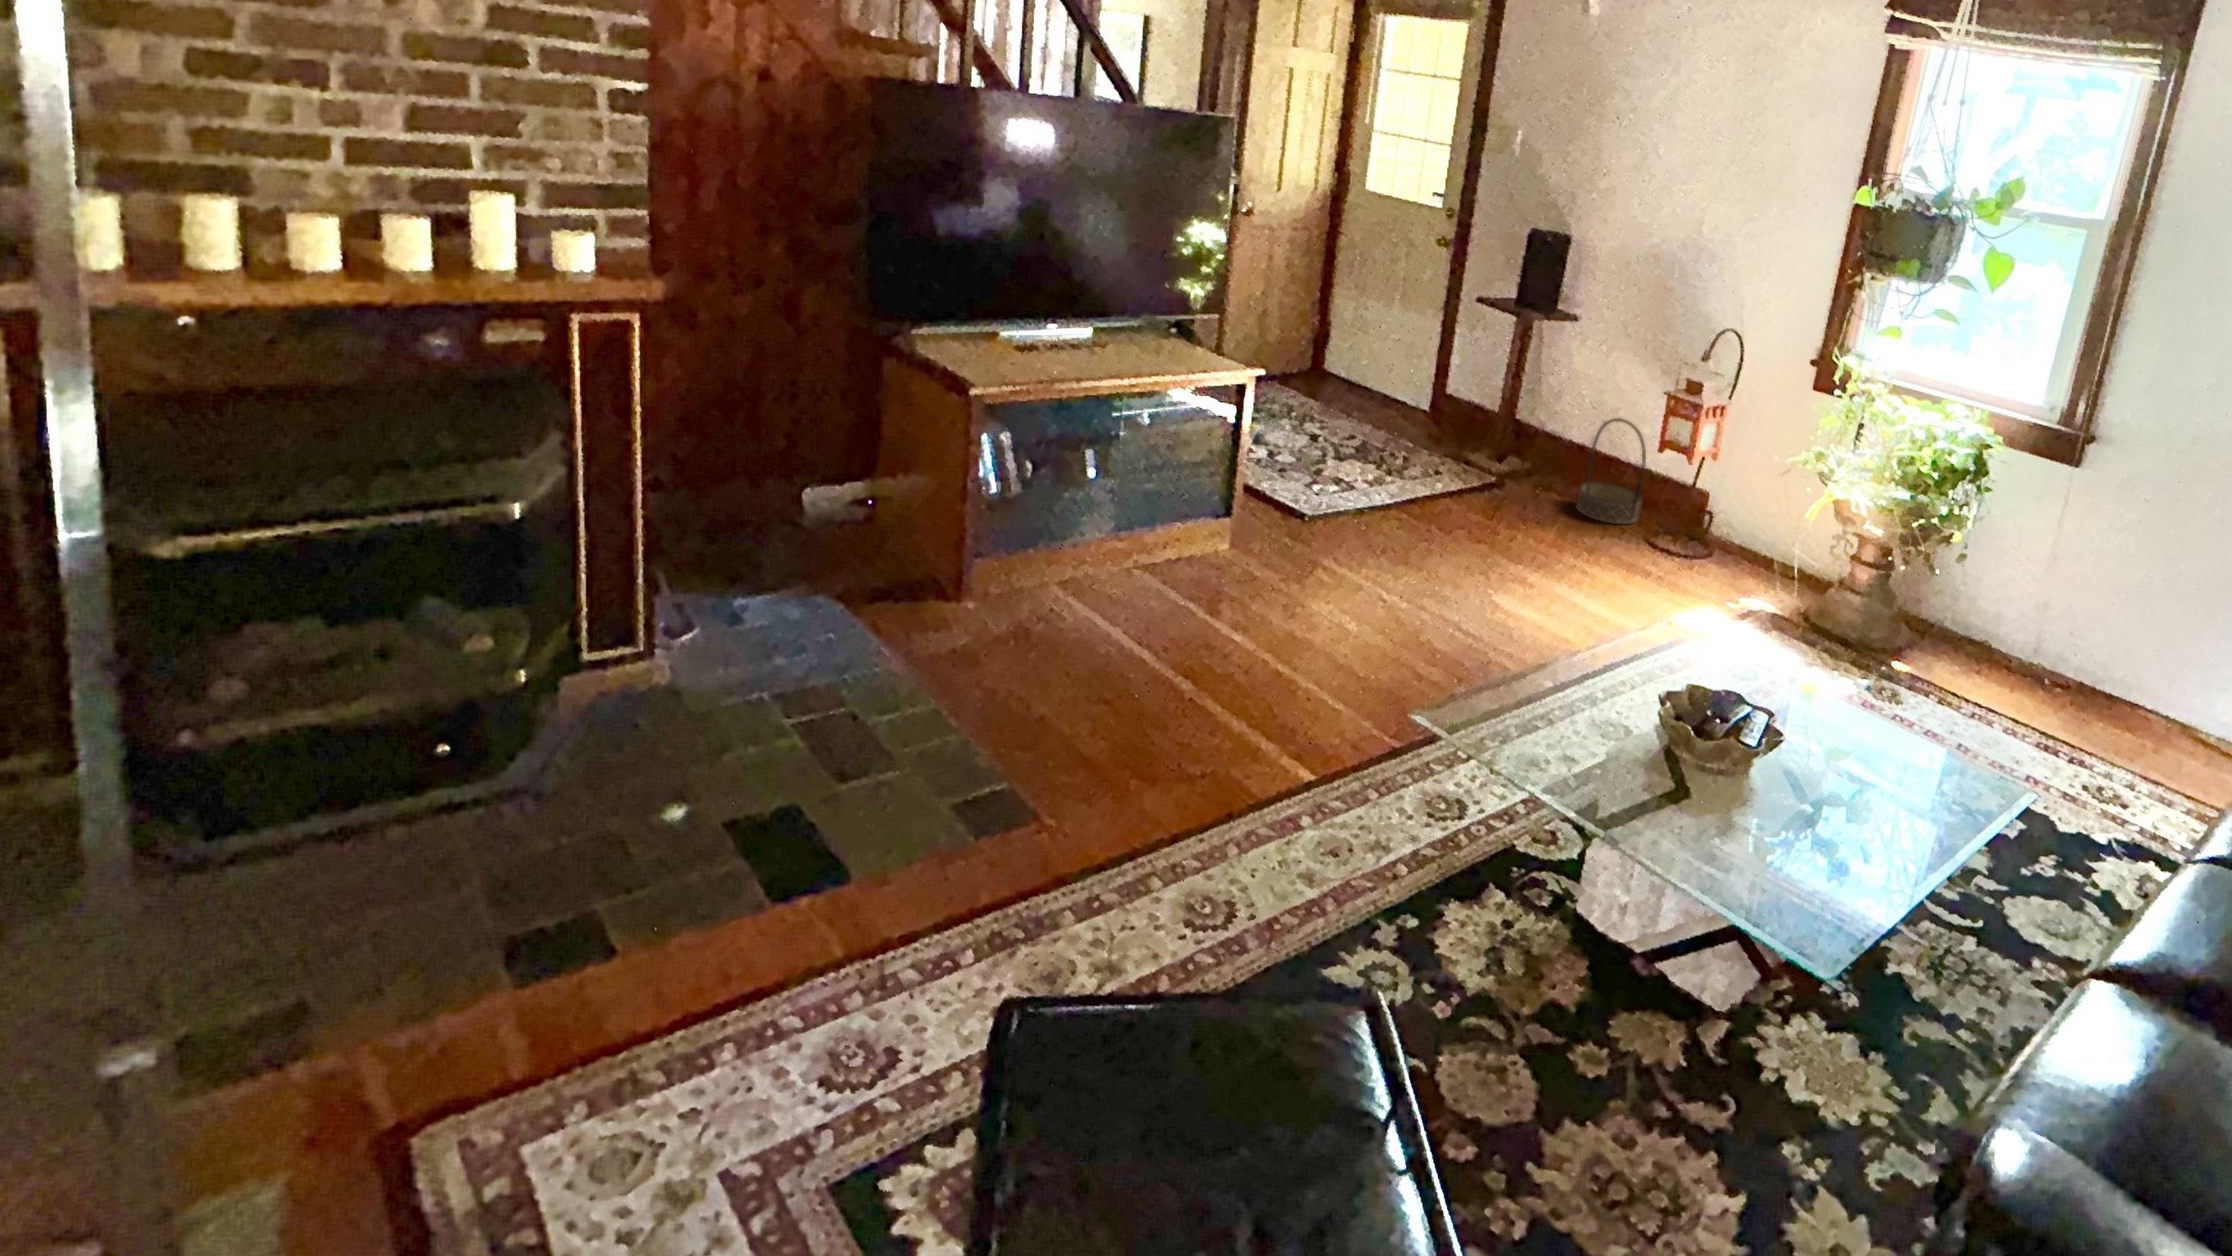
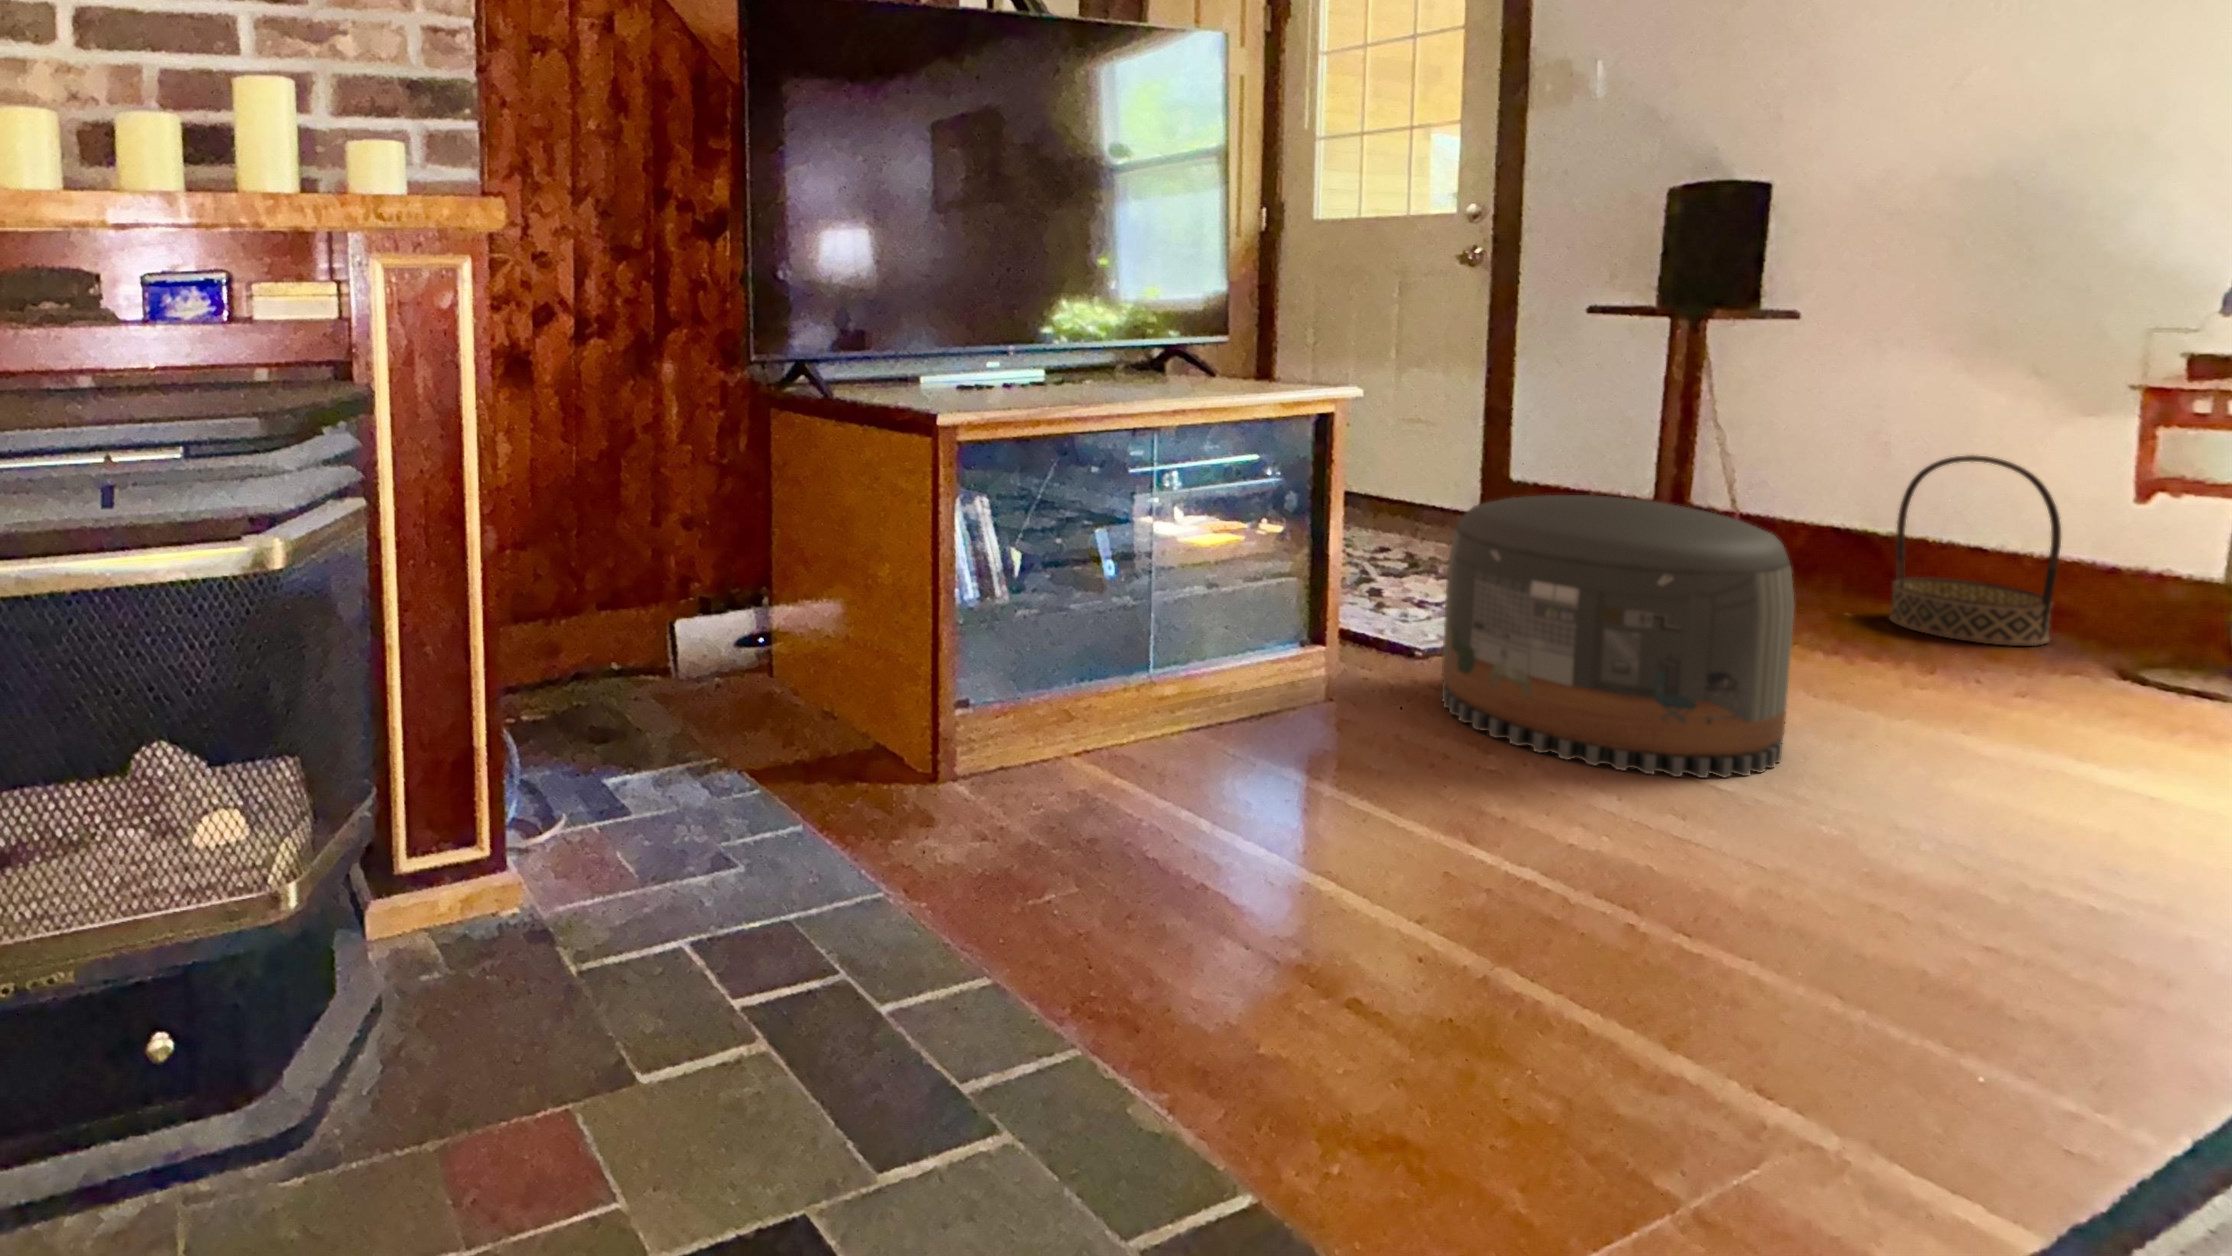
pouf: none [1285,440,1447,601] -> present [1442,495,1795,778]

